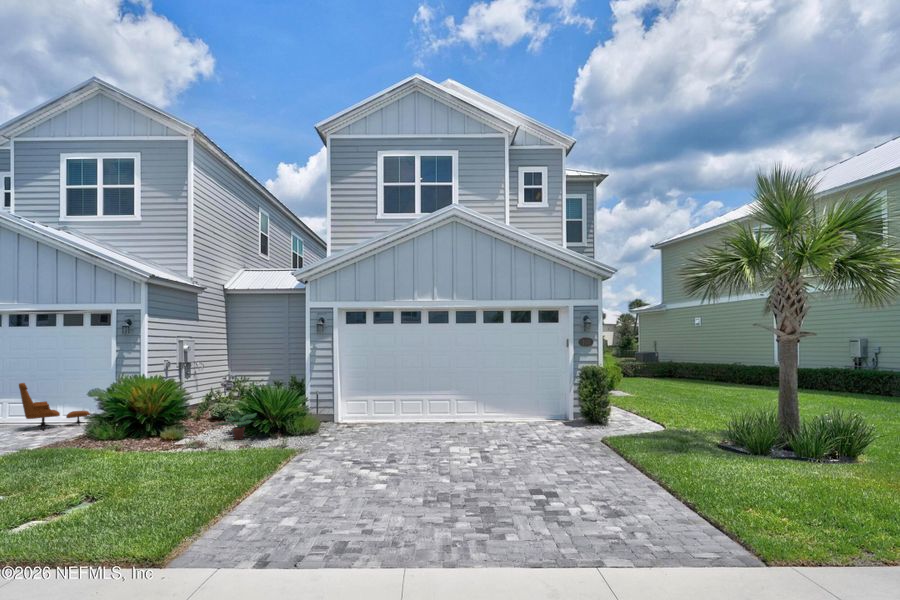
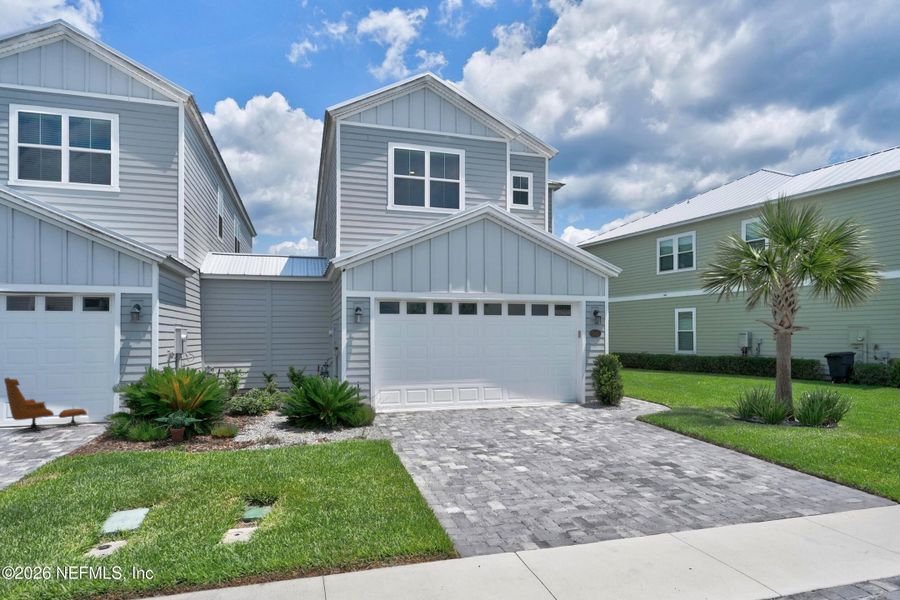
potted plant: present [215,411,257,440] -> present [154,409,202,442]

